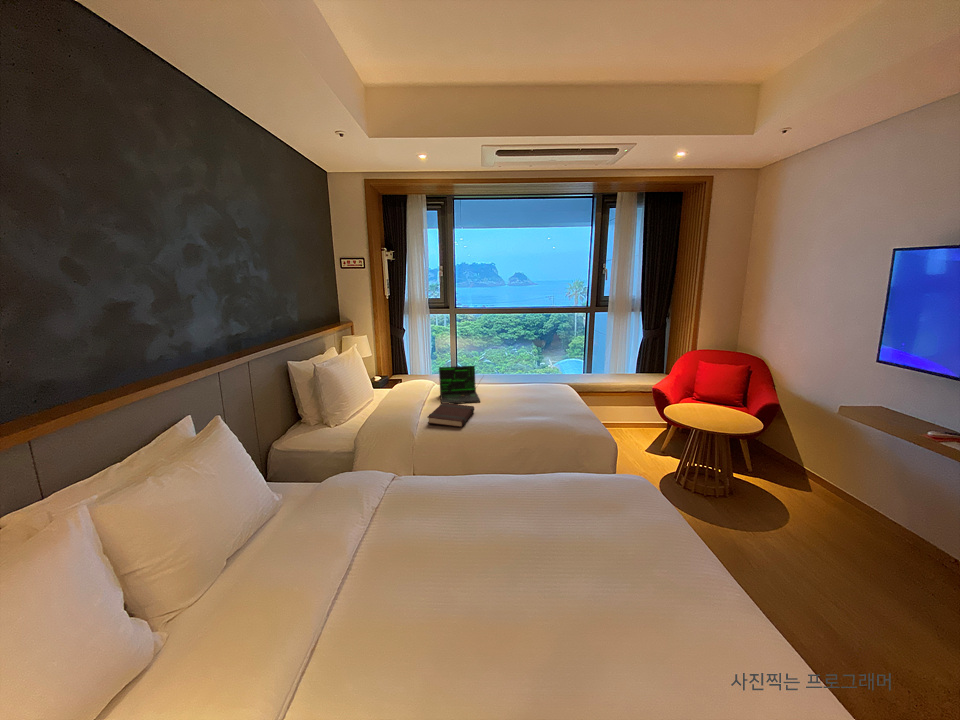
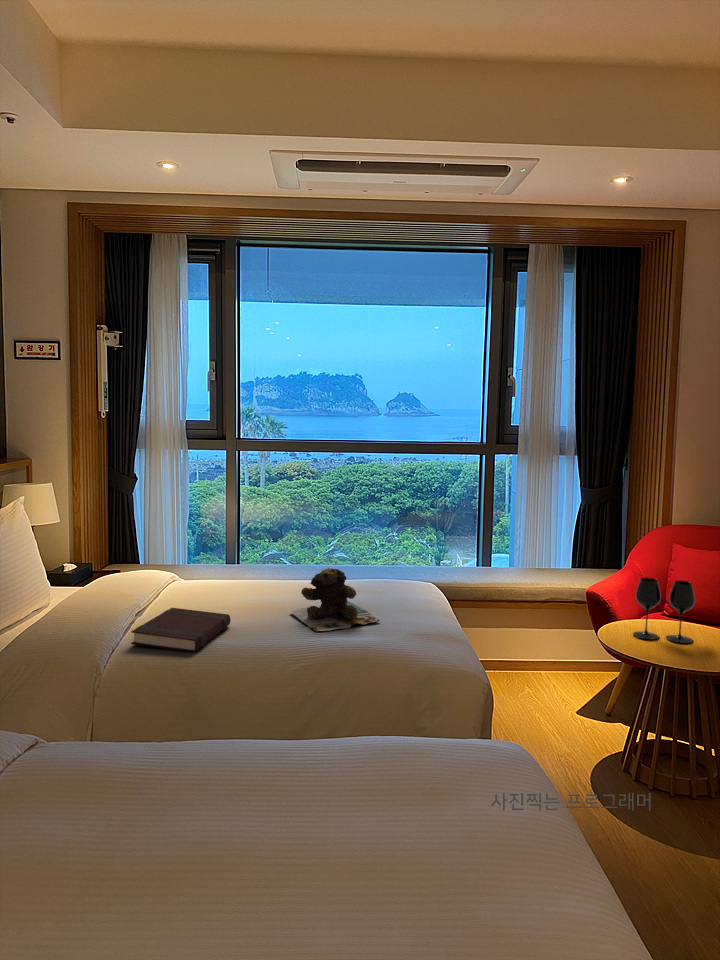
laptop: present [439,366,480,404] -> none [174,541,264,612]
teddy bear: none [503,380,553,415] -> present [290,568,380,631]
wine glass: none [686,382,723,417] -> present [633,578,695,643]

